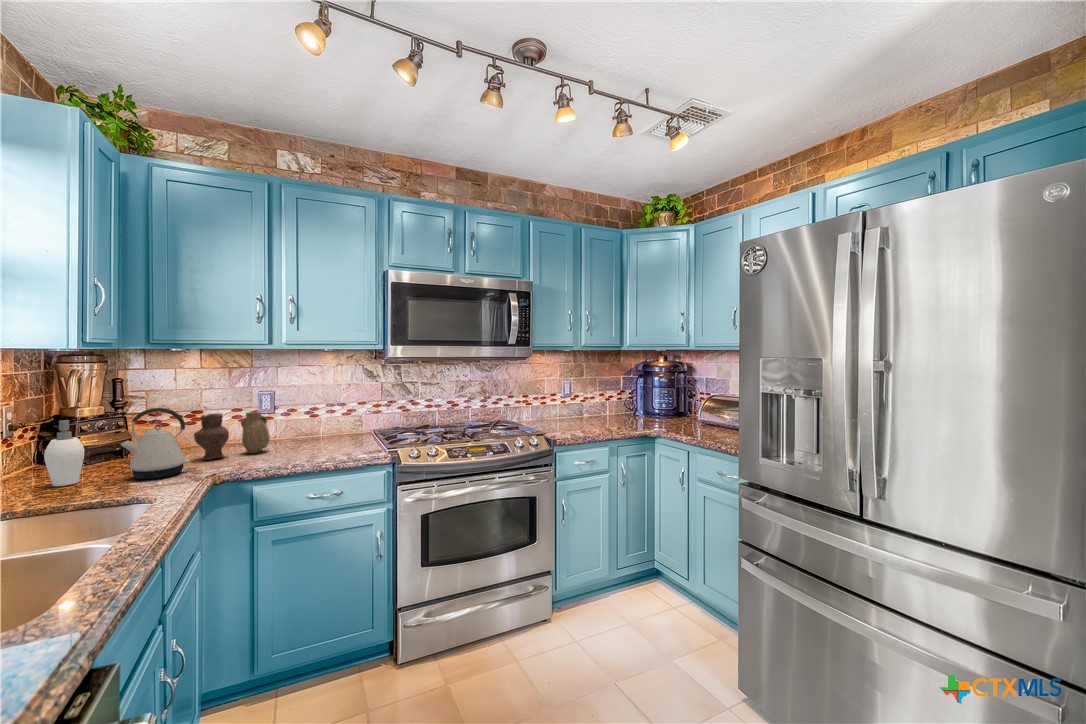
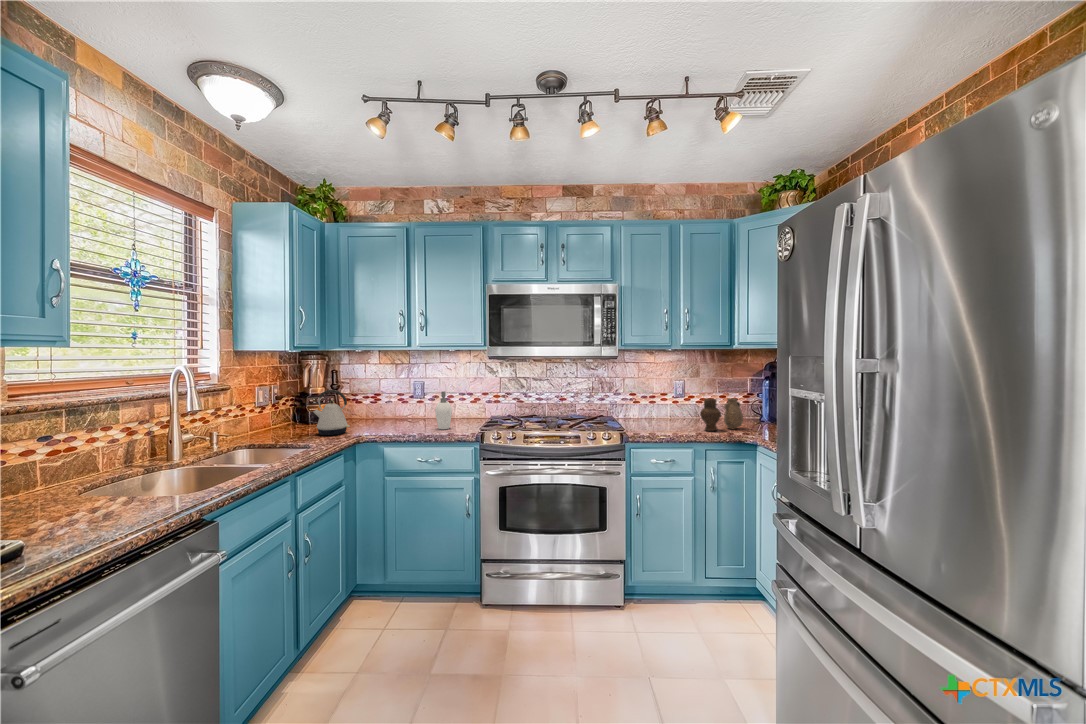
vase: present [194,412,270,460] -> present [700,398,743,431]
soap dispenser: present [44,420,95,486] -> present [435,391,452,429]

